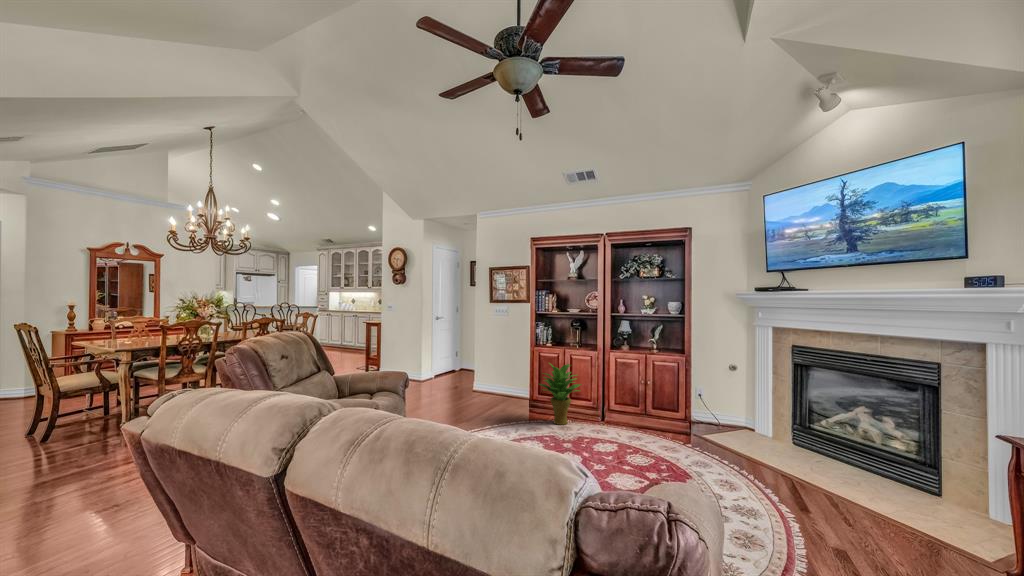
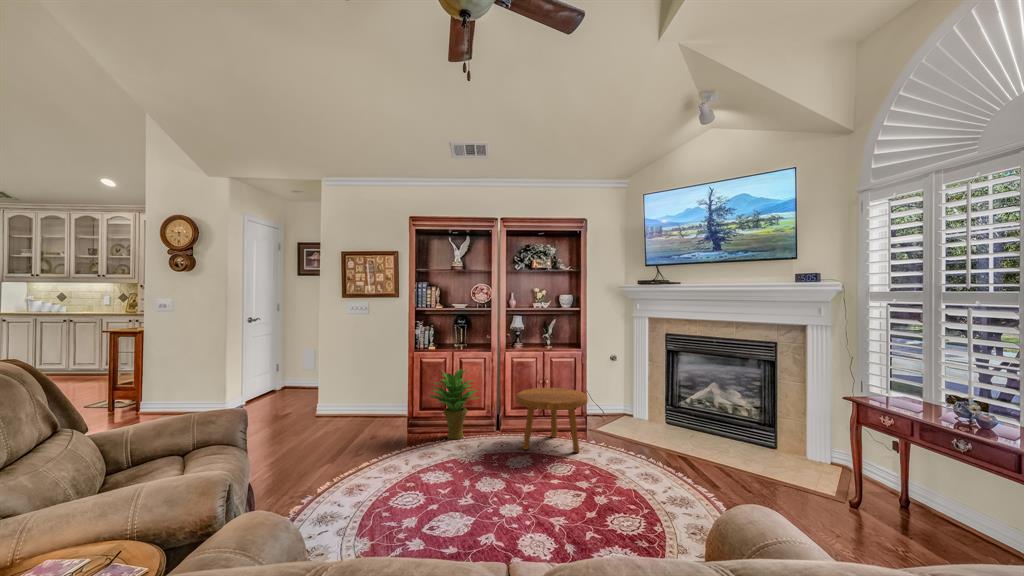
footstool: none [608,388,680,457] -> present [516,388,588,452]

